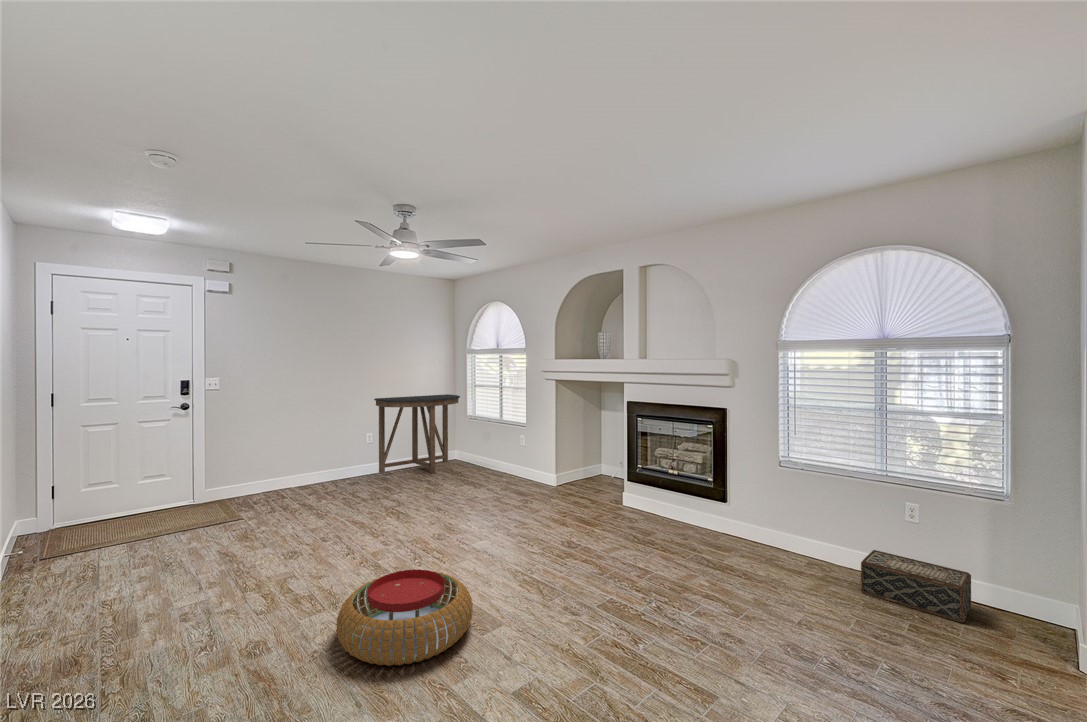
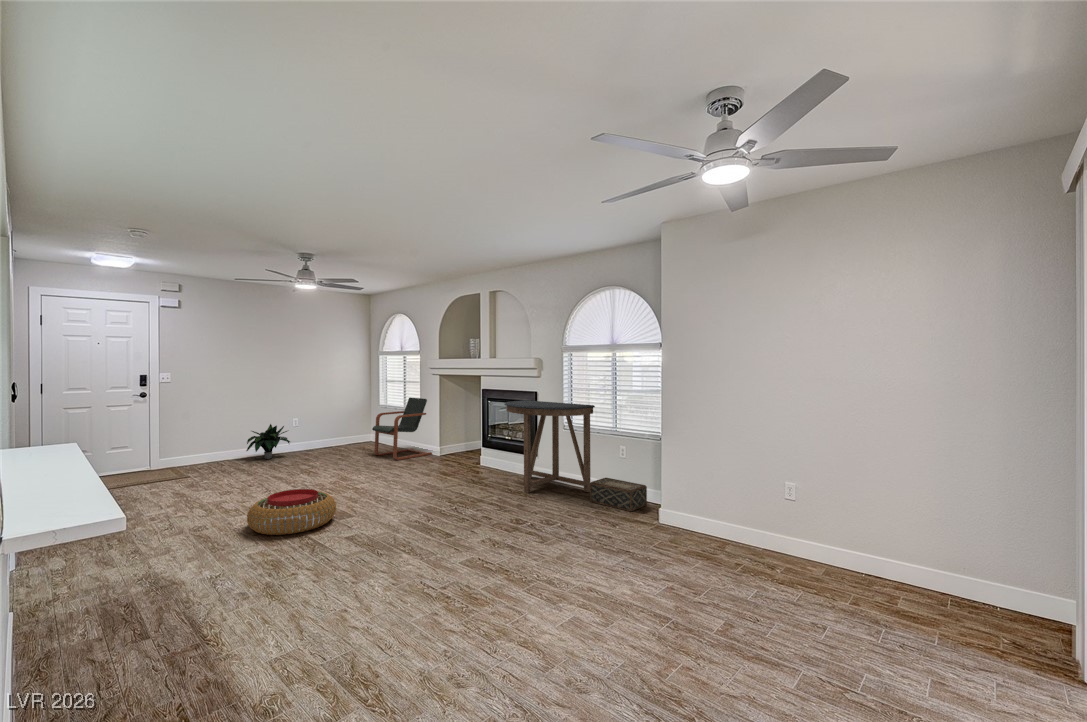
console table: present [374,394,460,473] -> present [505,400,595,493]
armchair: none [469,408,545,493] -> present [372,398,432,460]
potted plant: none [311,441,368,487] -> present [247,424,290,459]

